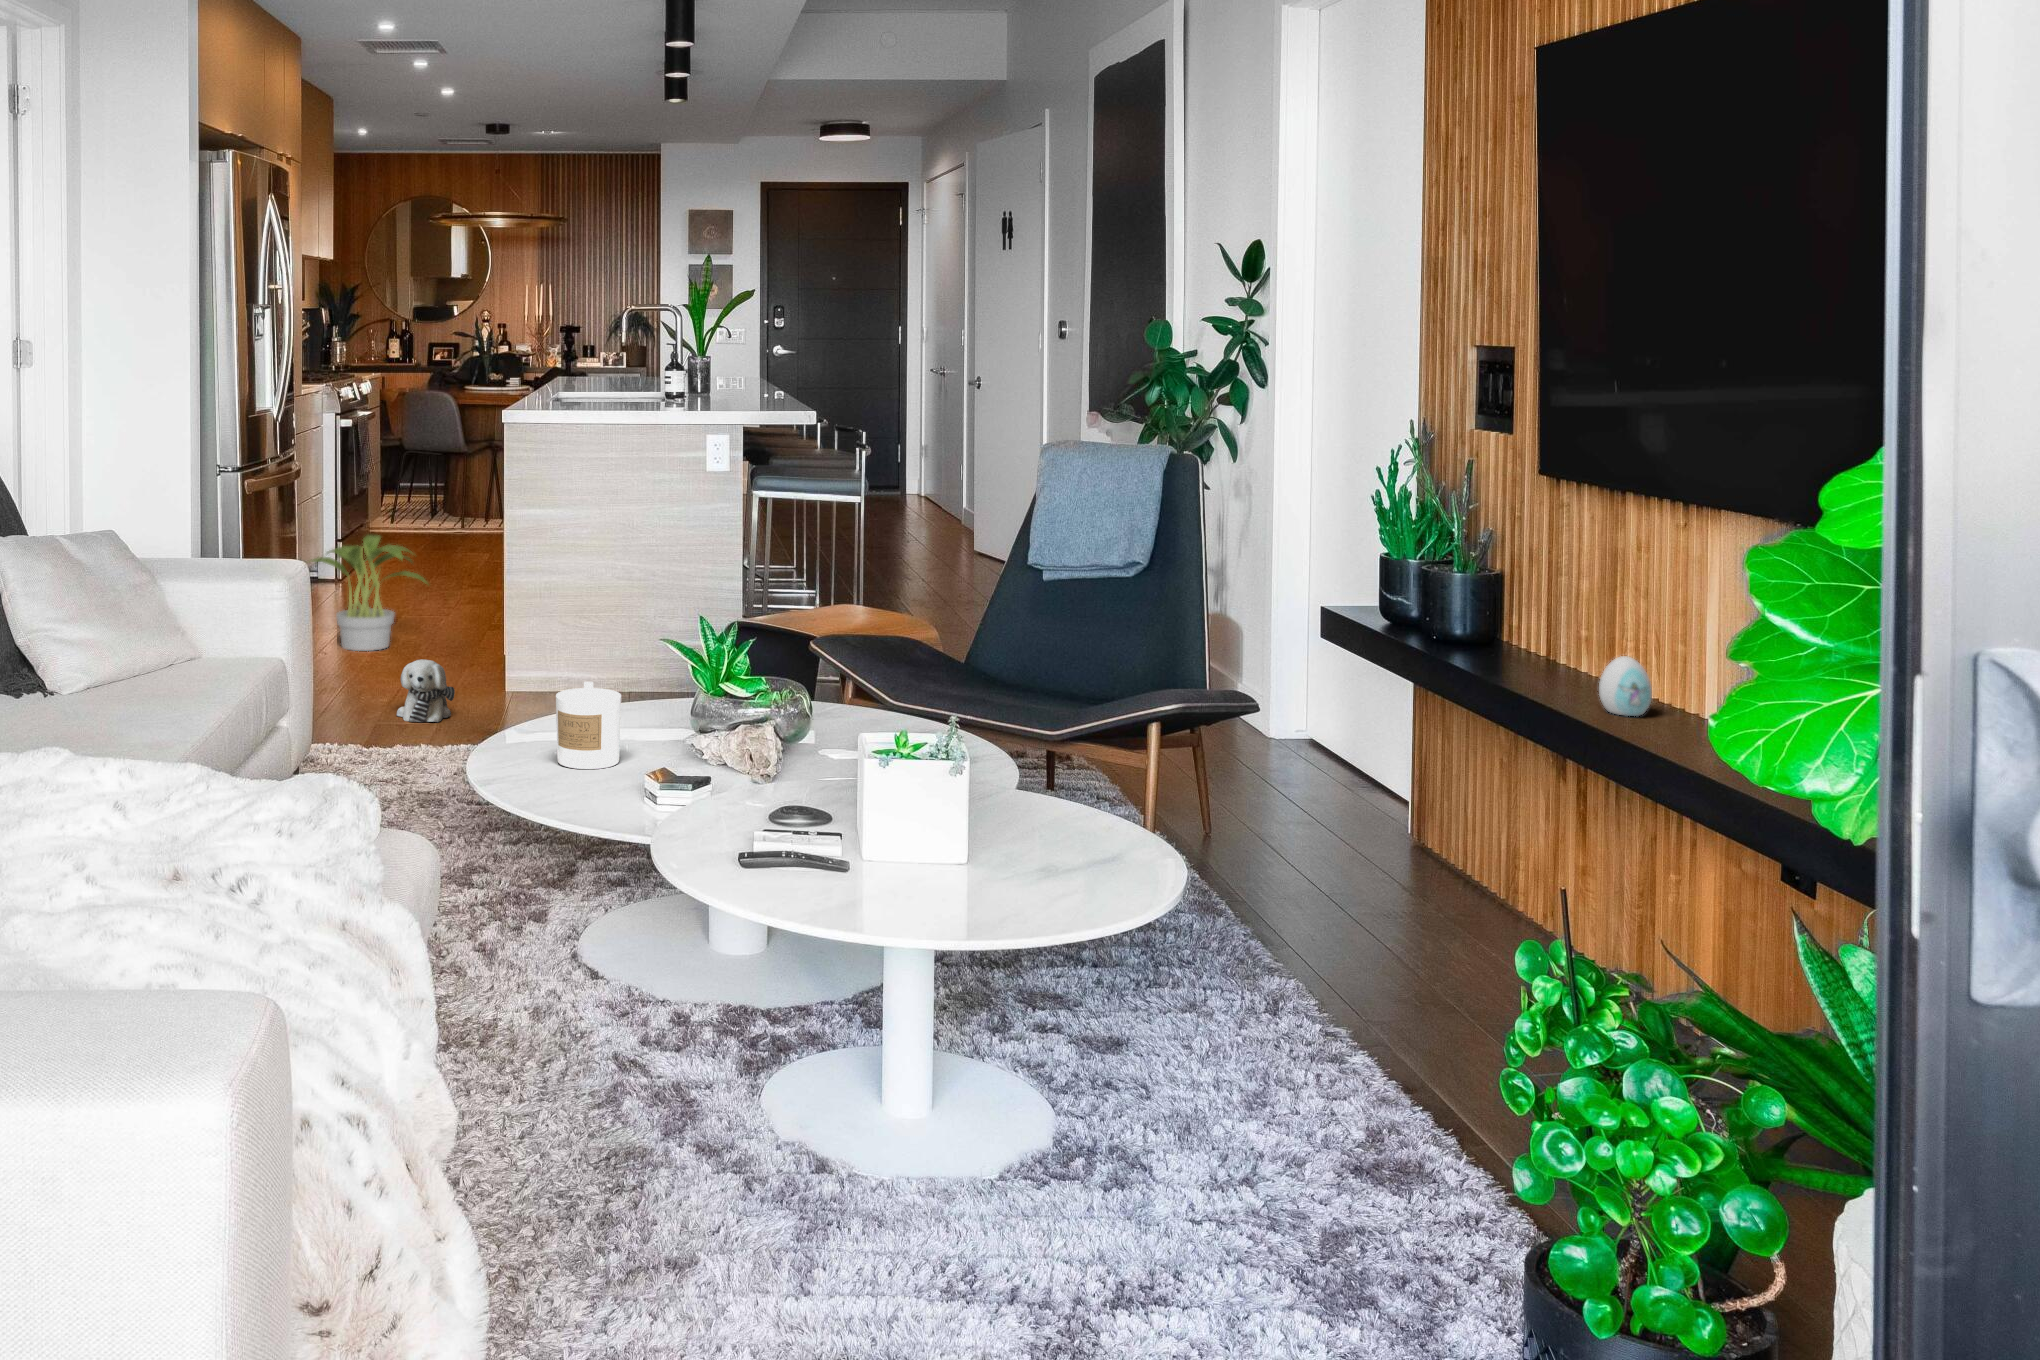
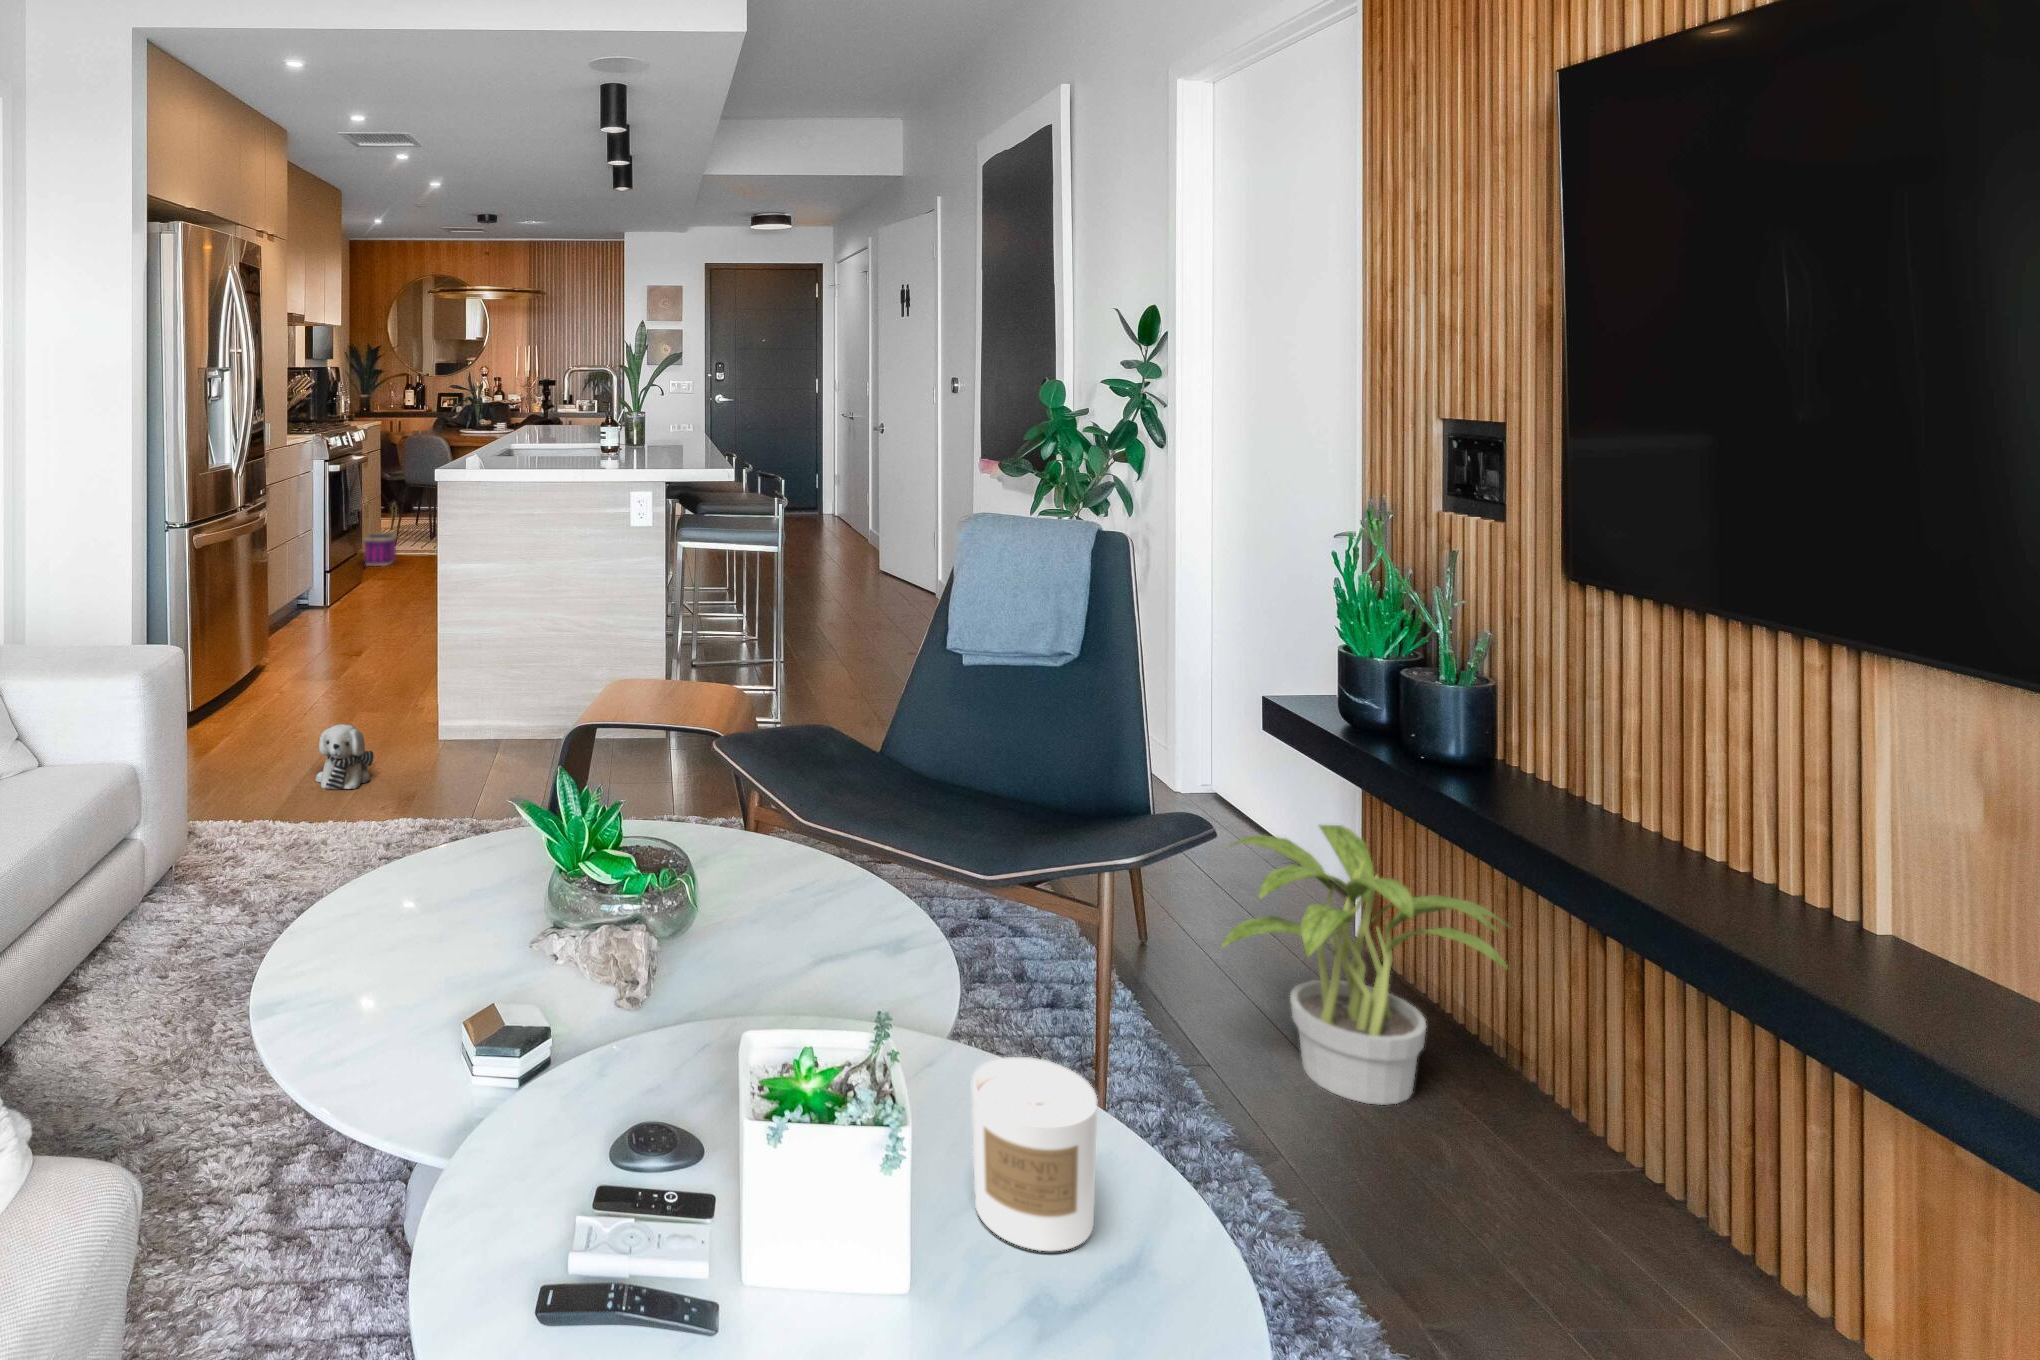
basket: none [369,465,405,538] -> present [364,503,397,566]
potted plant: present [311,535,427,651] -> present [1221,825,1510,1105]
decorative egg: present [1599,656,1652,716] -> none [1701,834,1779,916]
candle: present [556,682,621,769] -> present [972,1057,1098,1251]

